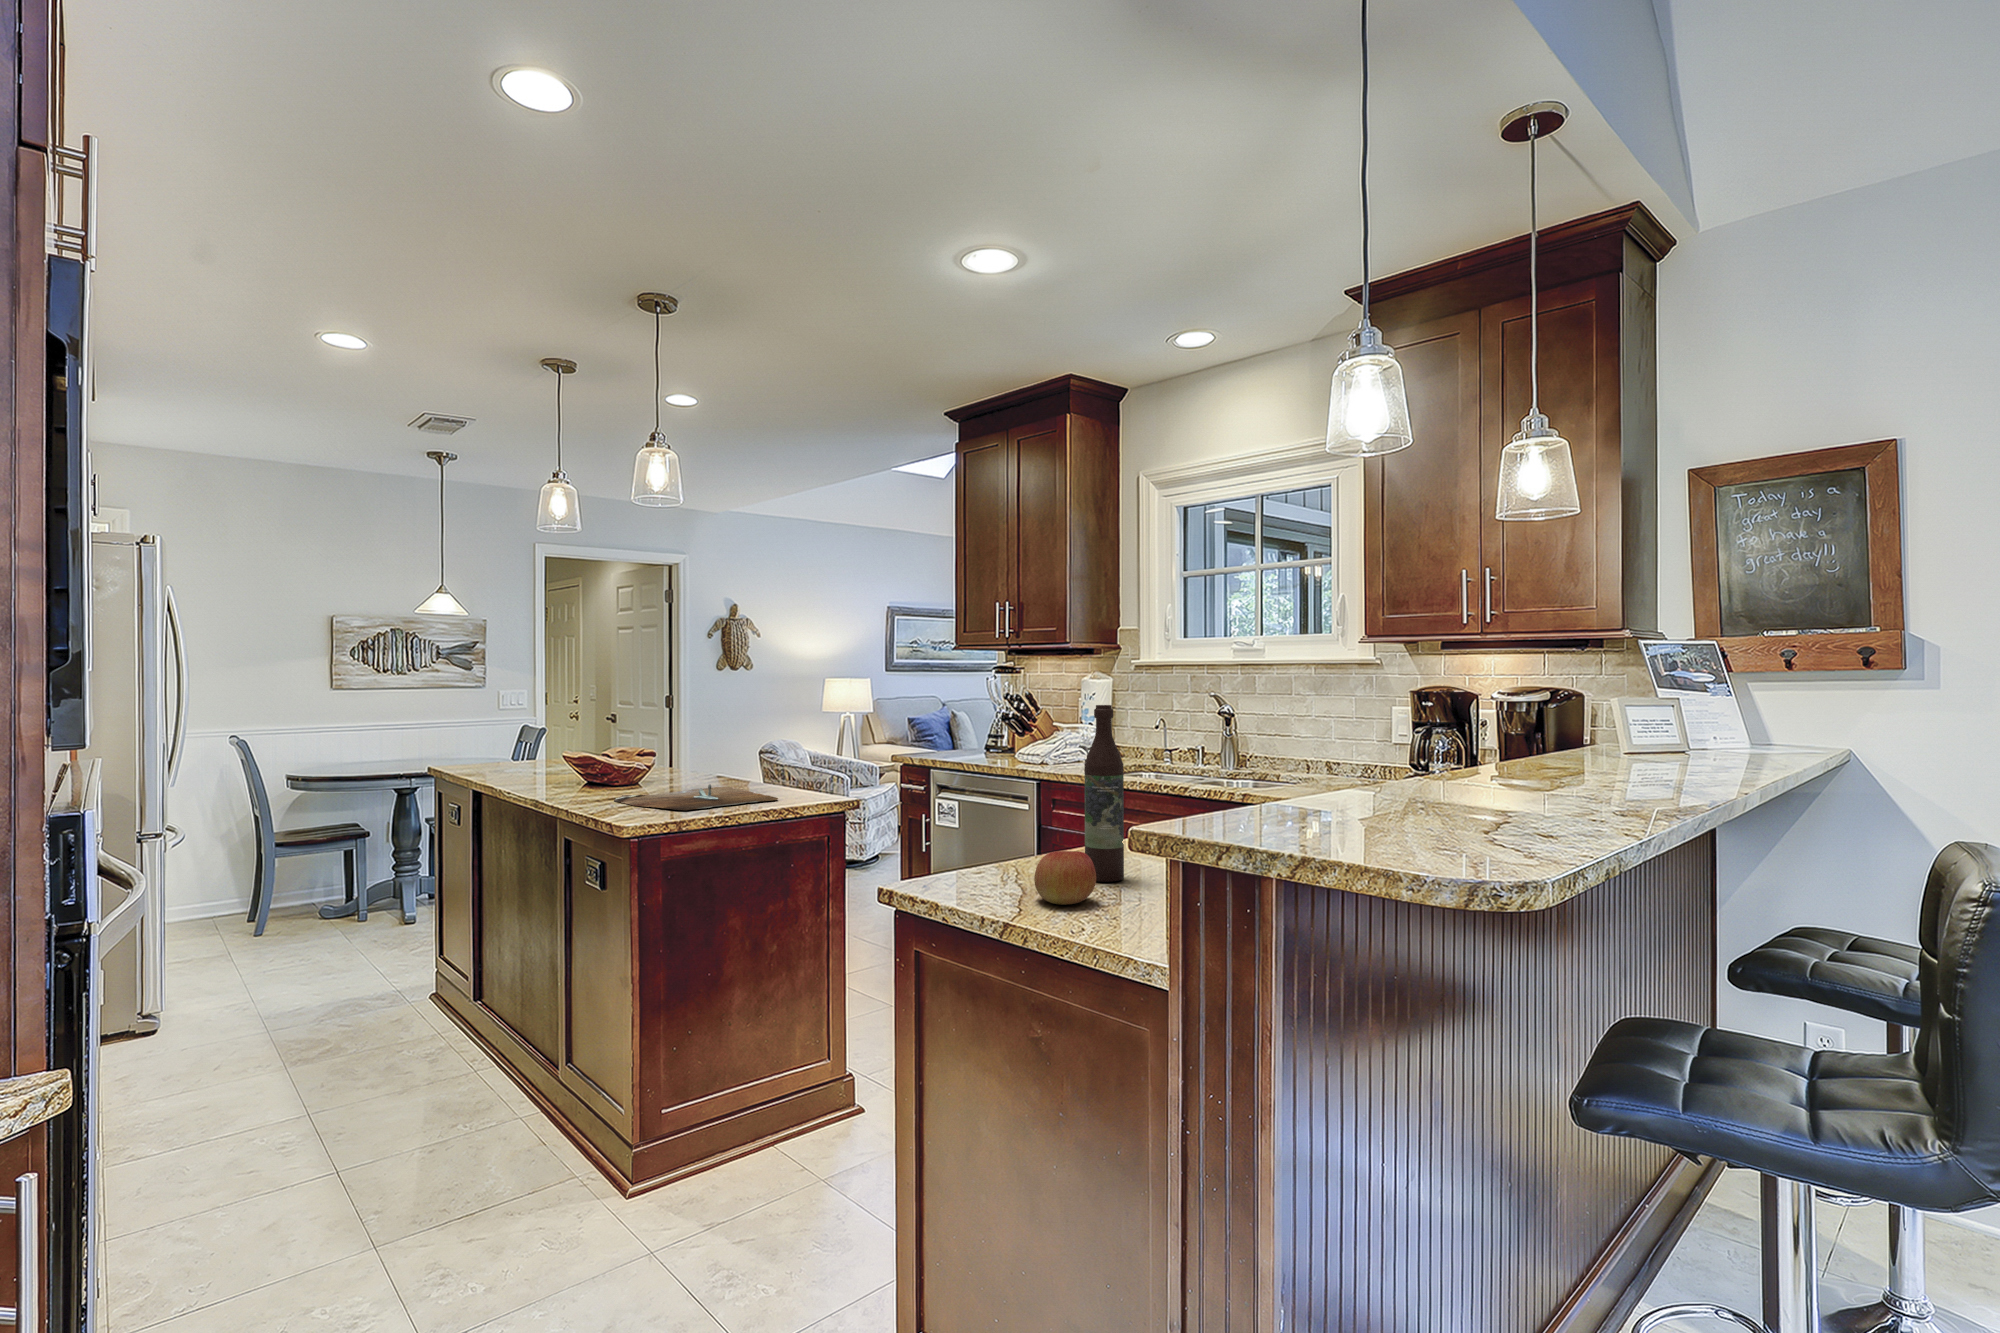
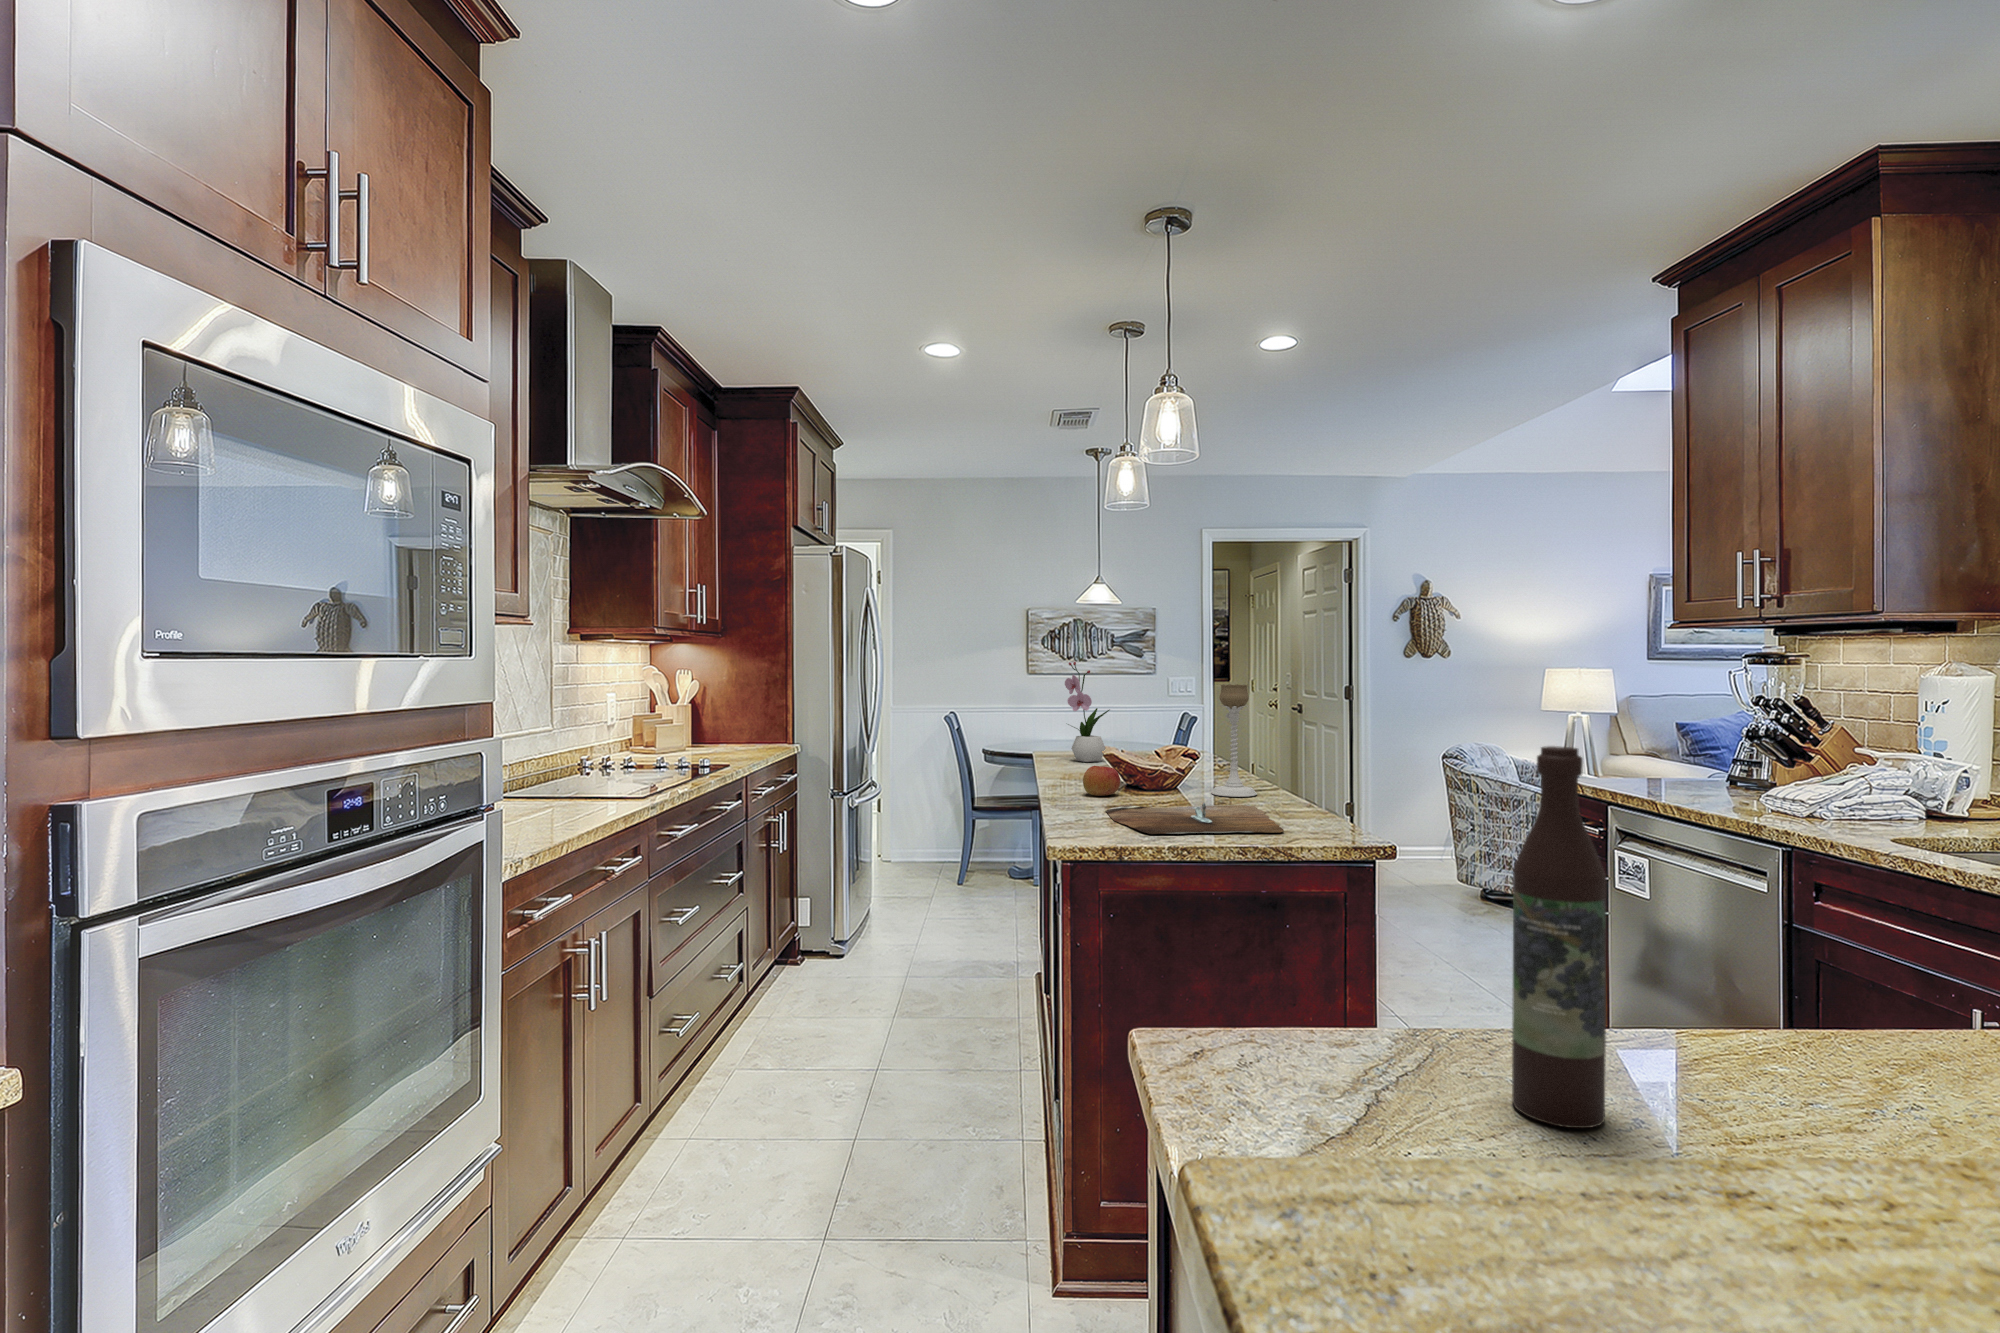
flower arrangement: none [486,673,534,769] -> present [1065,662,1109,762]
candle holder: none [675,690,714,783] -> present [1211,684,1257,797]
apple: present [1034,851,1096,905] -> present [1083,766,1120,796]

